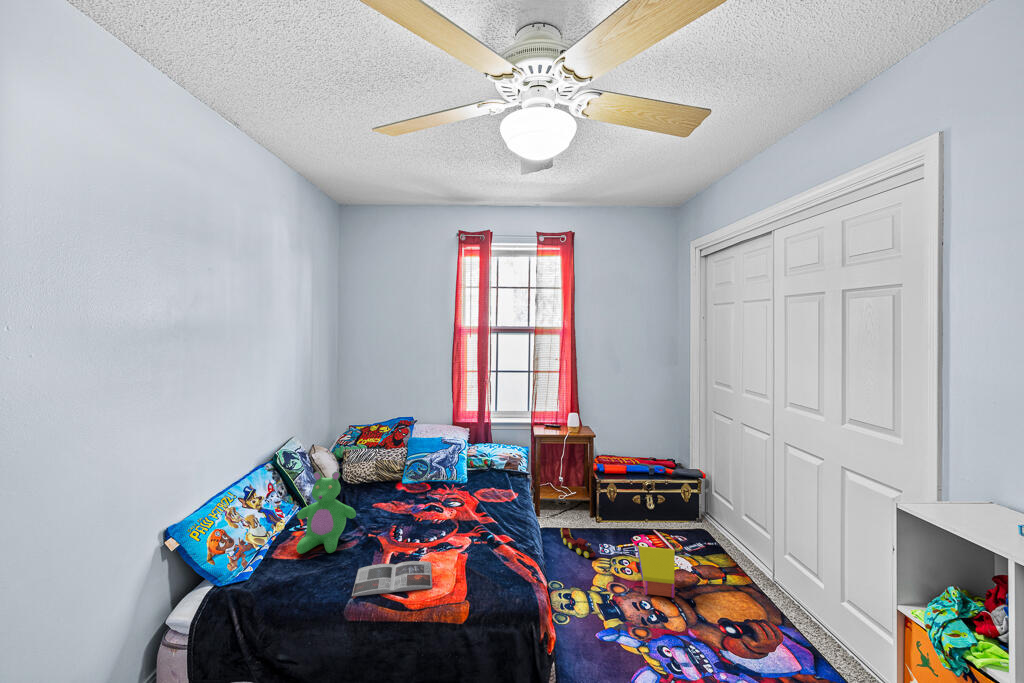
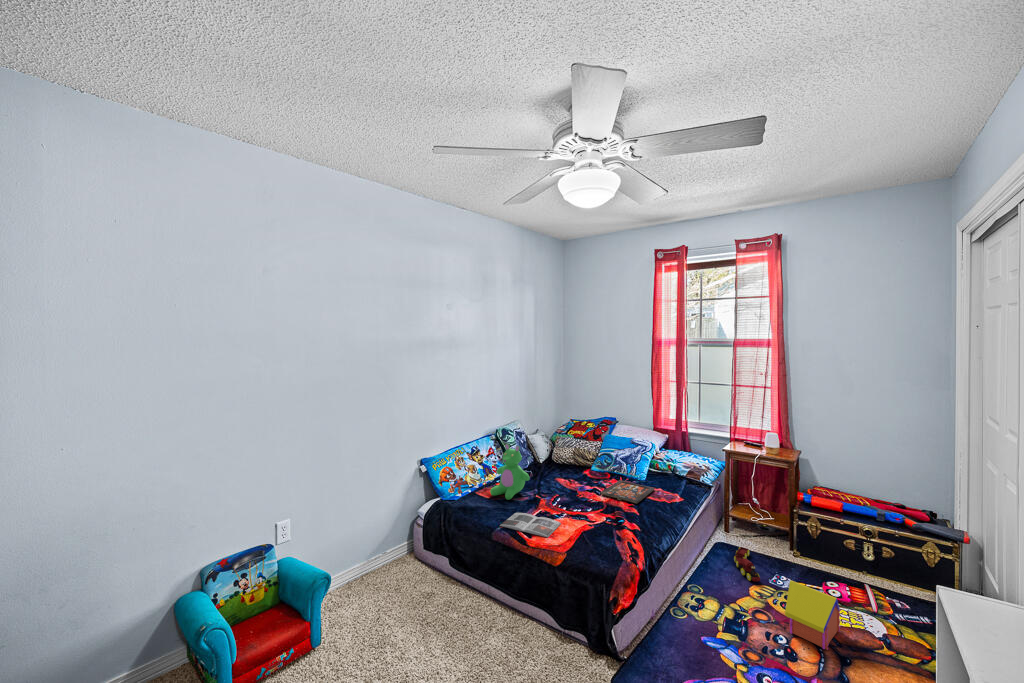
board game: none [442,488,490,512] -> present [600,480,655,504]

